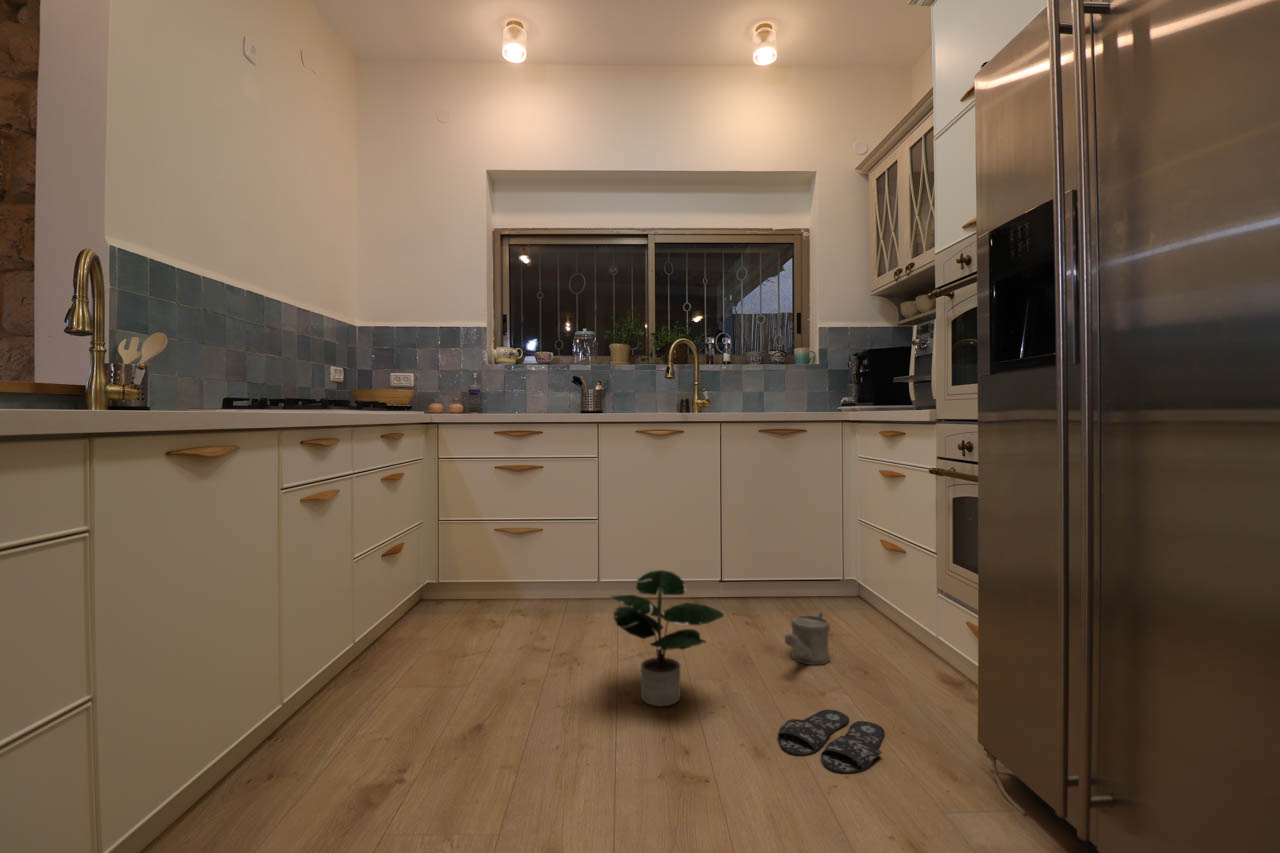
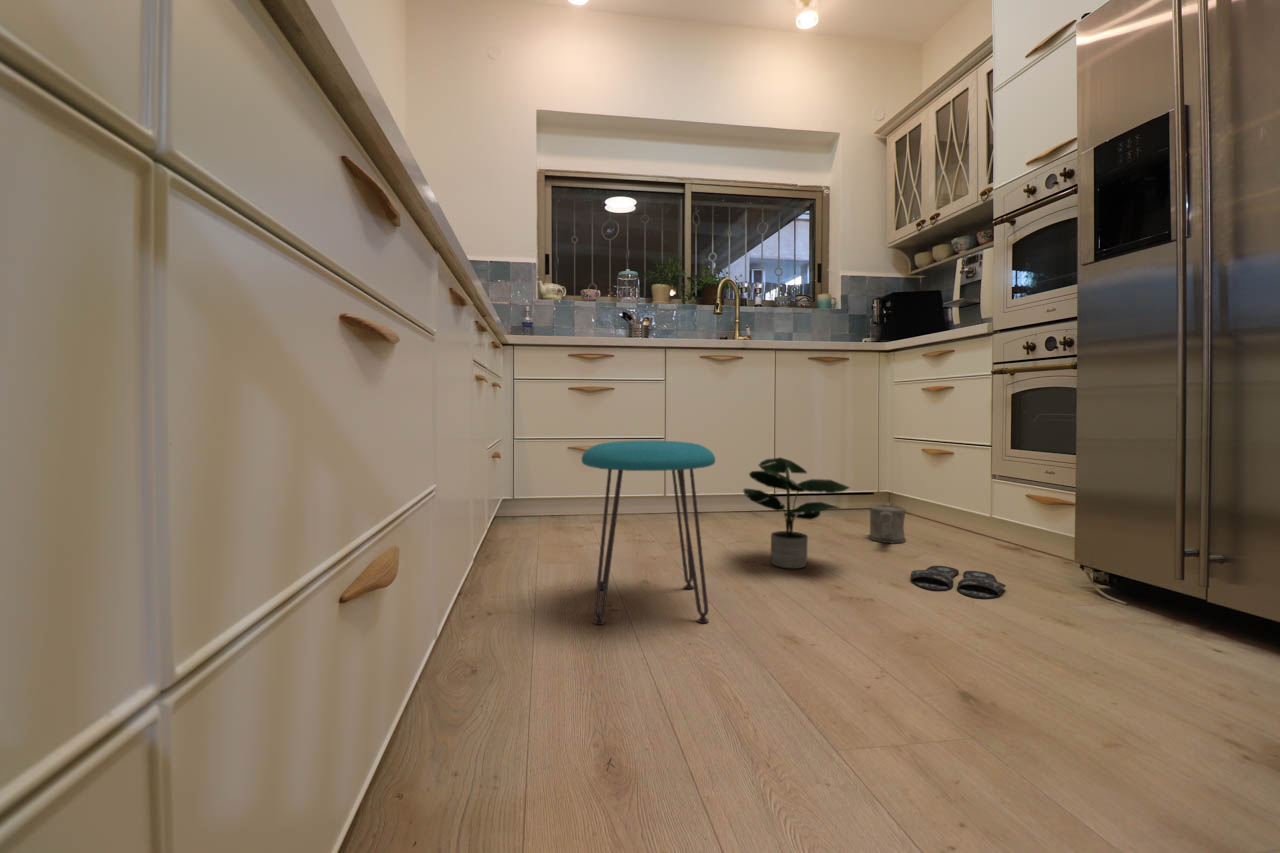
stool: none [367,572,524,798] -> present [582,441,715,625]

